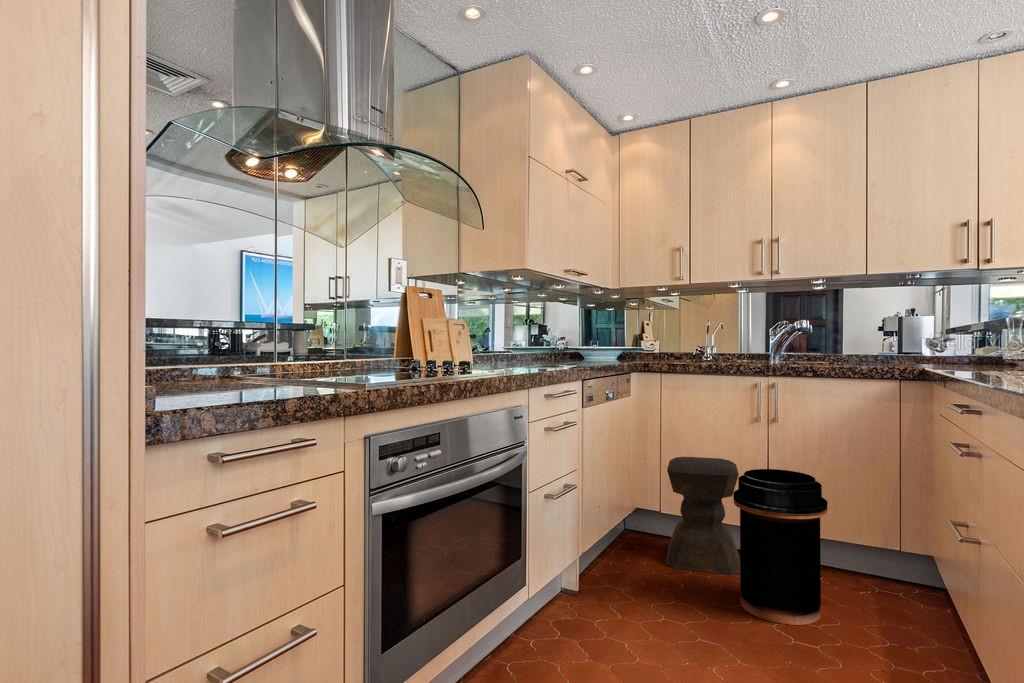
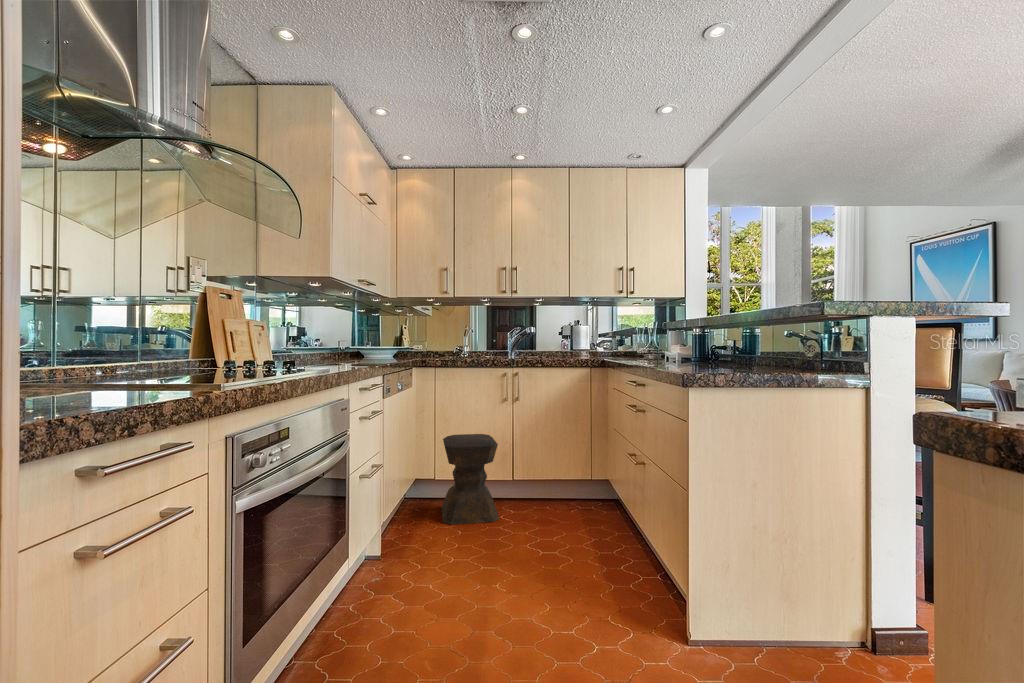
trash can: present [733,469,827,625] -> none [500,438,563,550]

